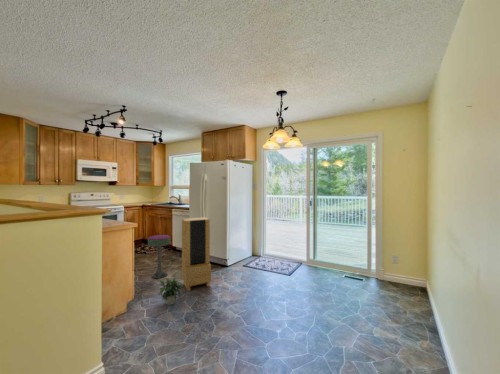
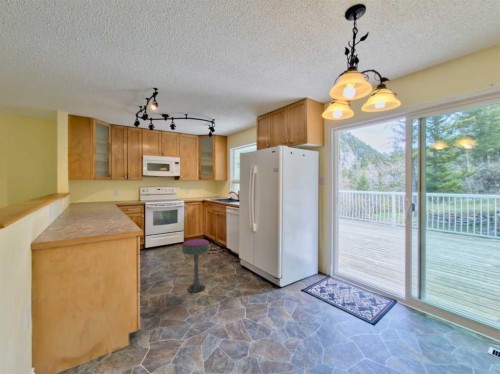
storage cabinet: present [182,217,211,291] -> none [212,223,247,323]
potted plant: present [158,278,183,305] -> none [168,302,202,345]

